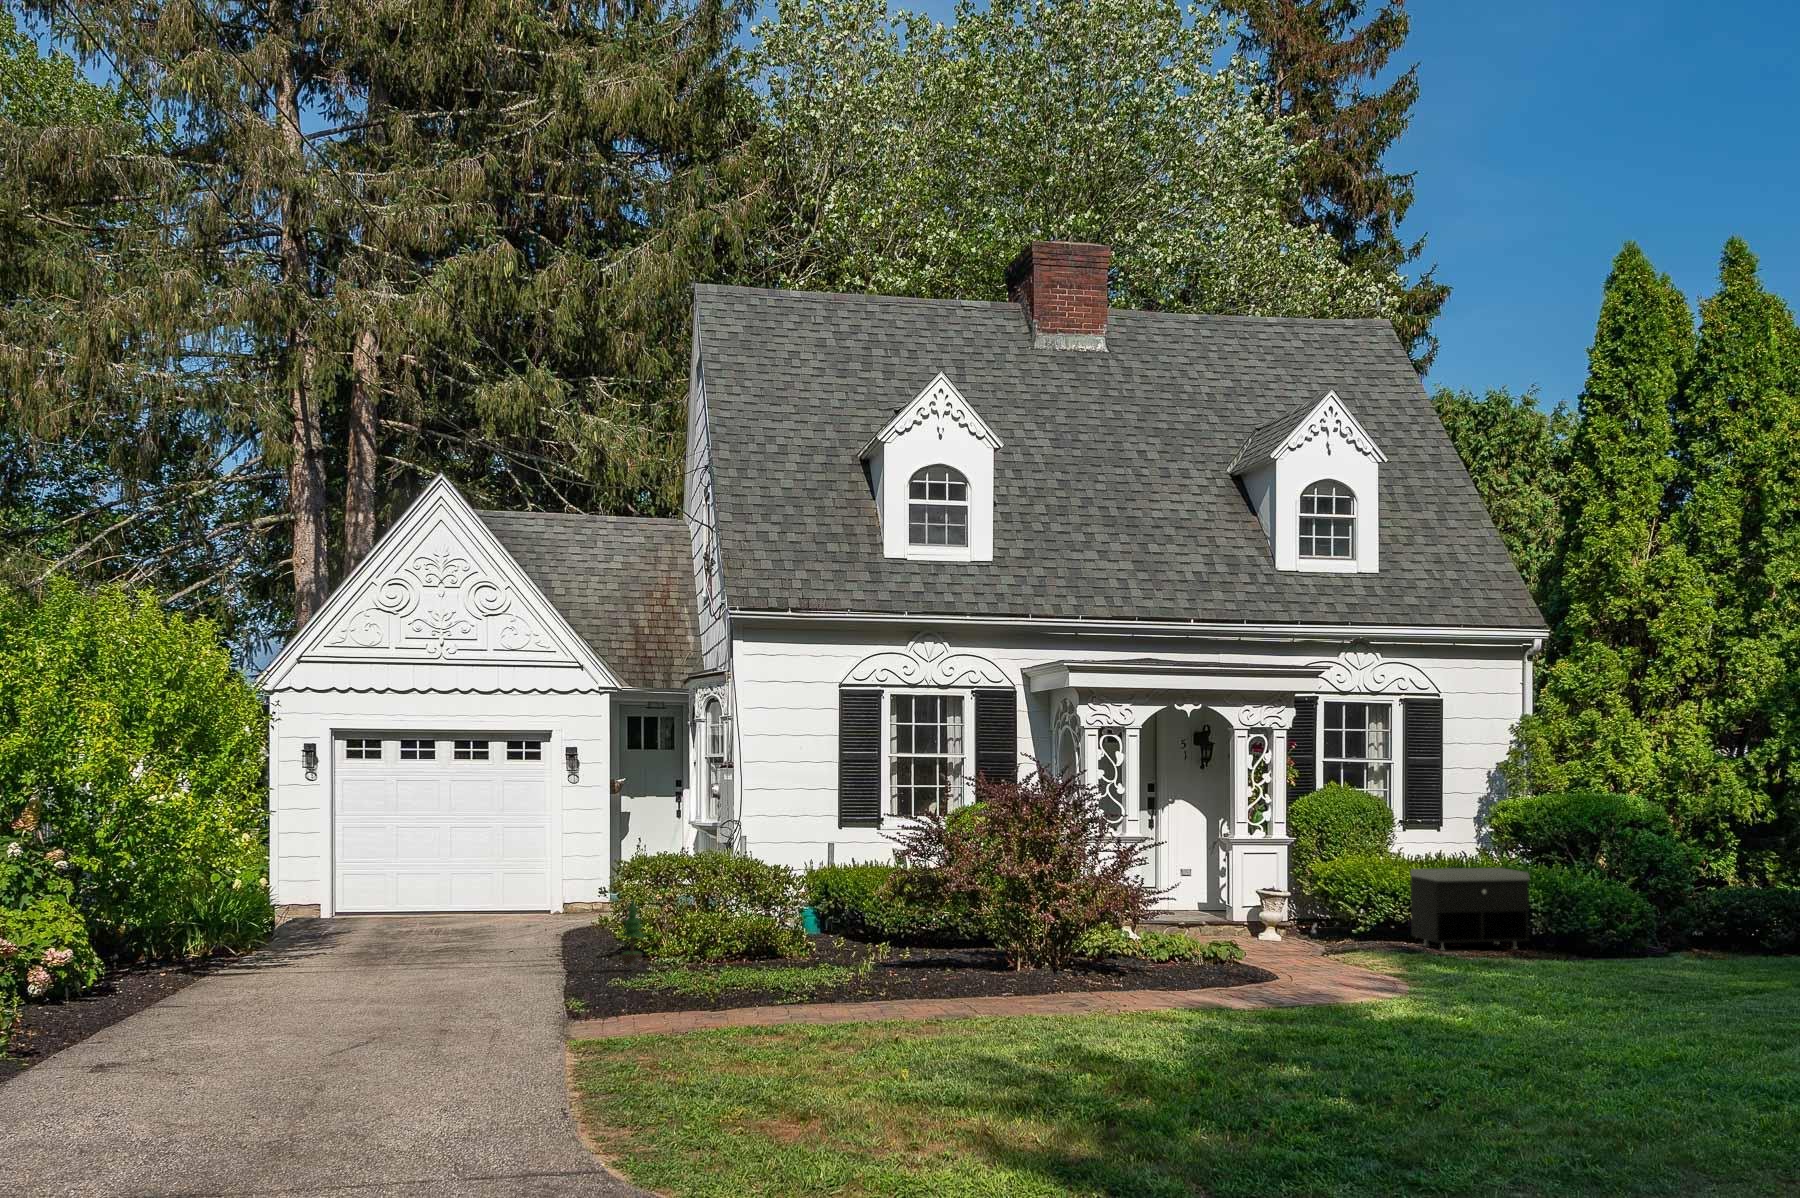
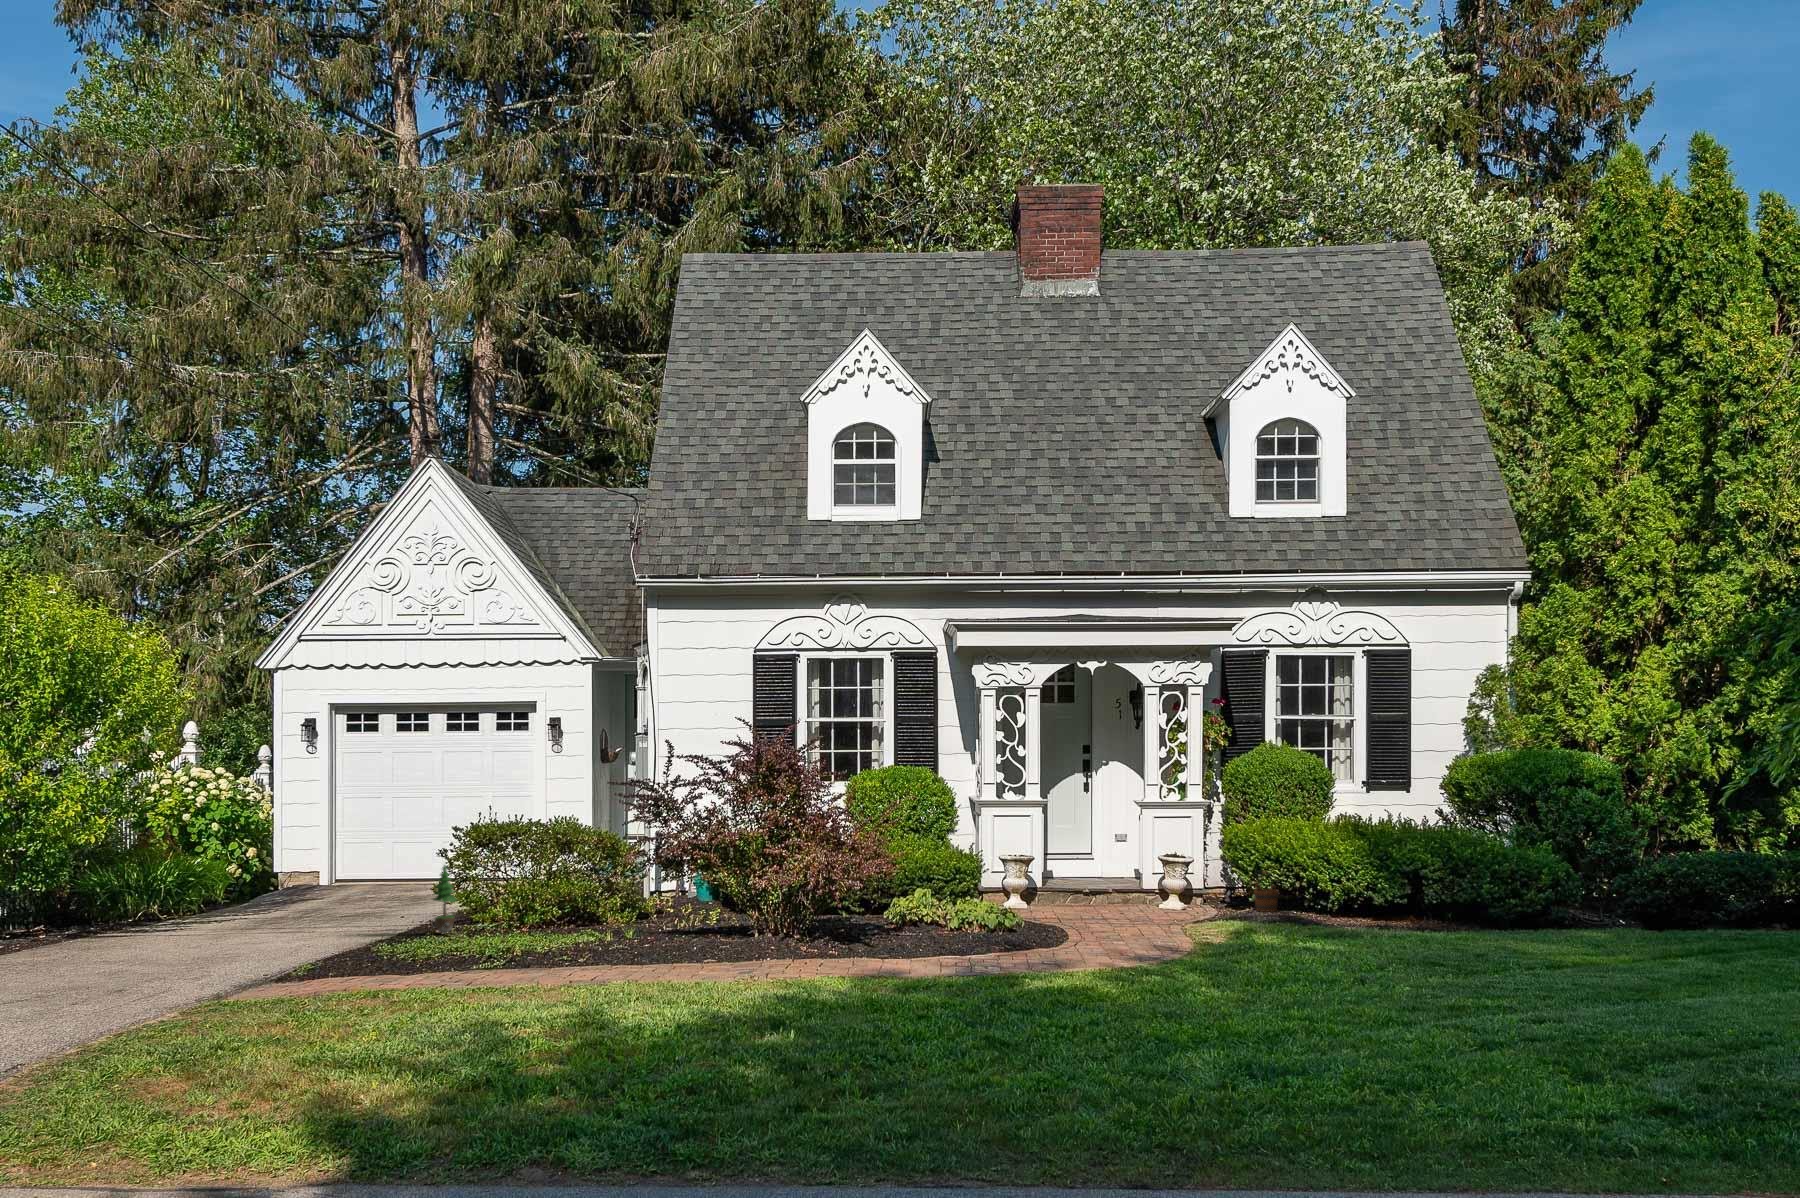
storage bench: present [1410,868,1530,950] -> none [1283,833,1406,923]
wooden bucket: none [1372,903,1395,941] -> present [1254,871,1278,912]

